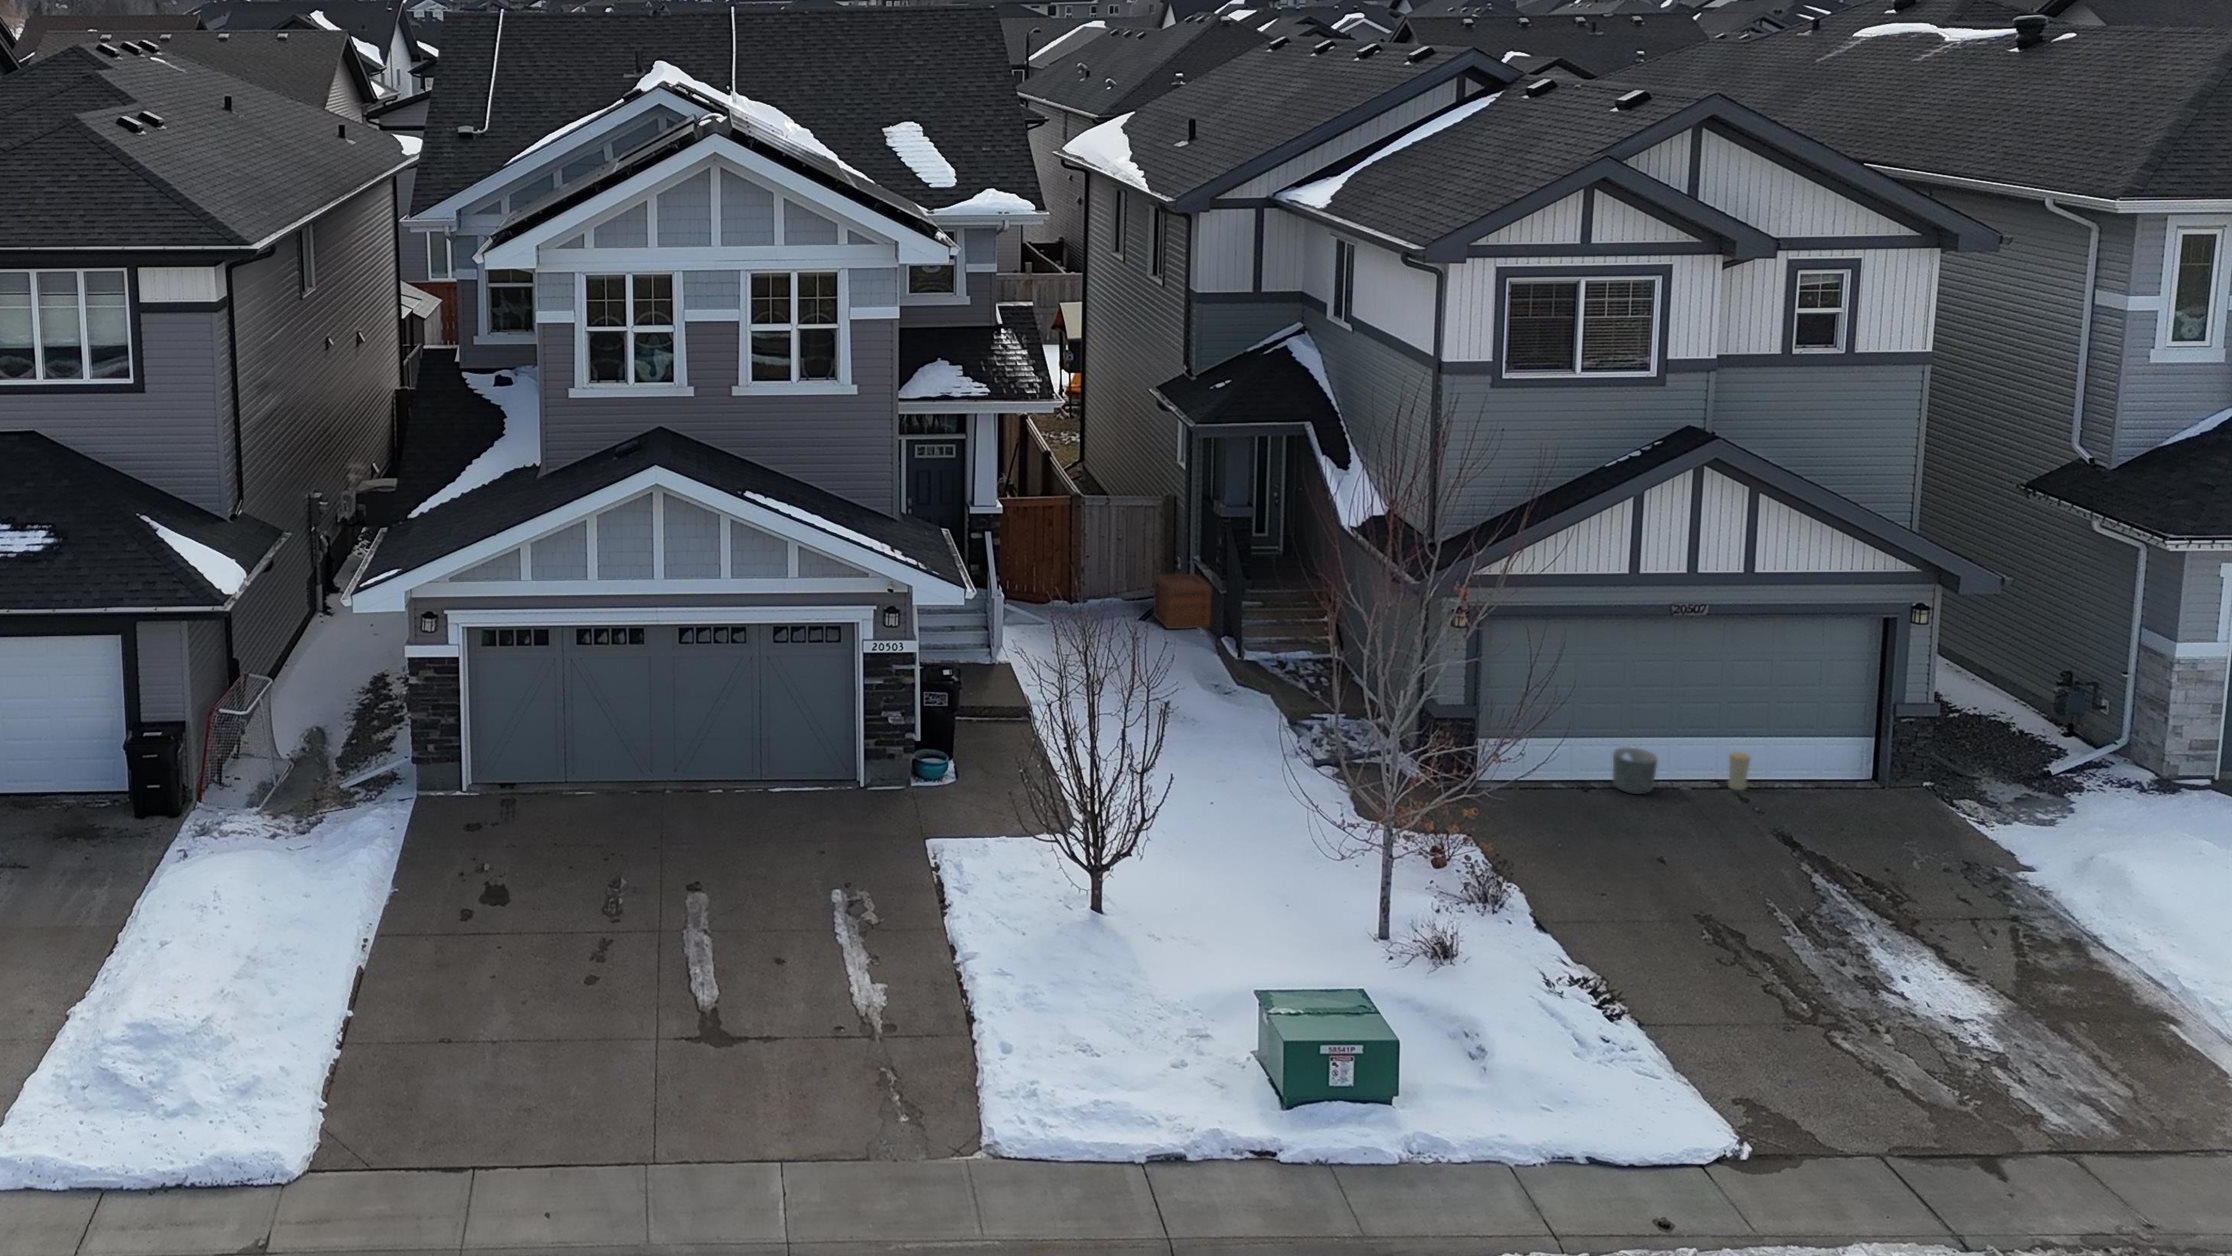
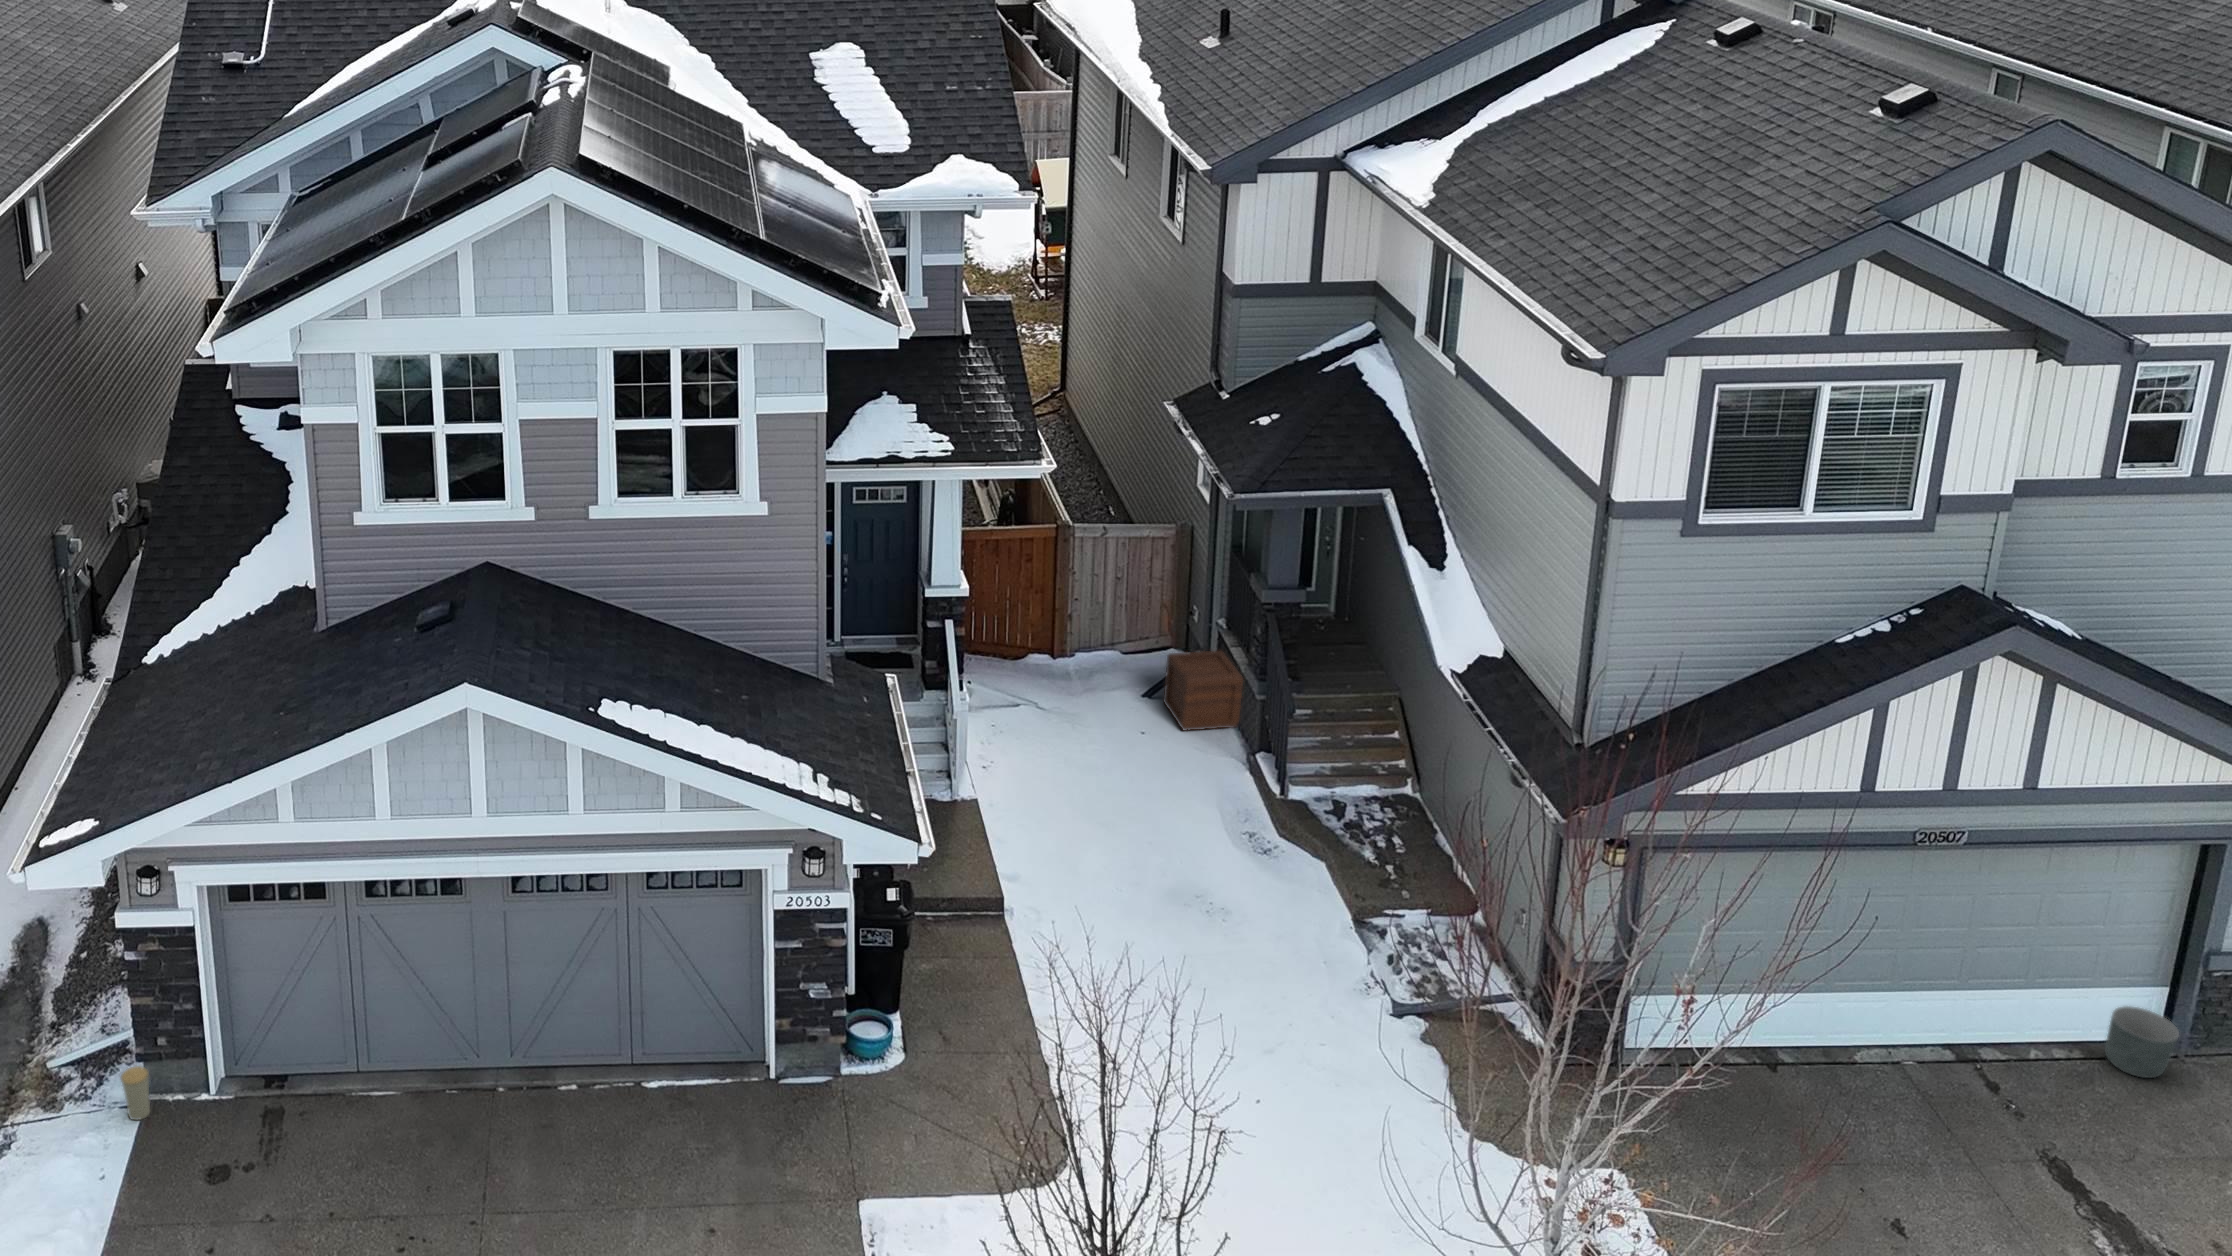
planter: present [1613,747,1657,794] -> present [2105,1006,2179,1078]
trash can: present [1729,752,1750,791] -> present [121,1066,150,1120]

